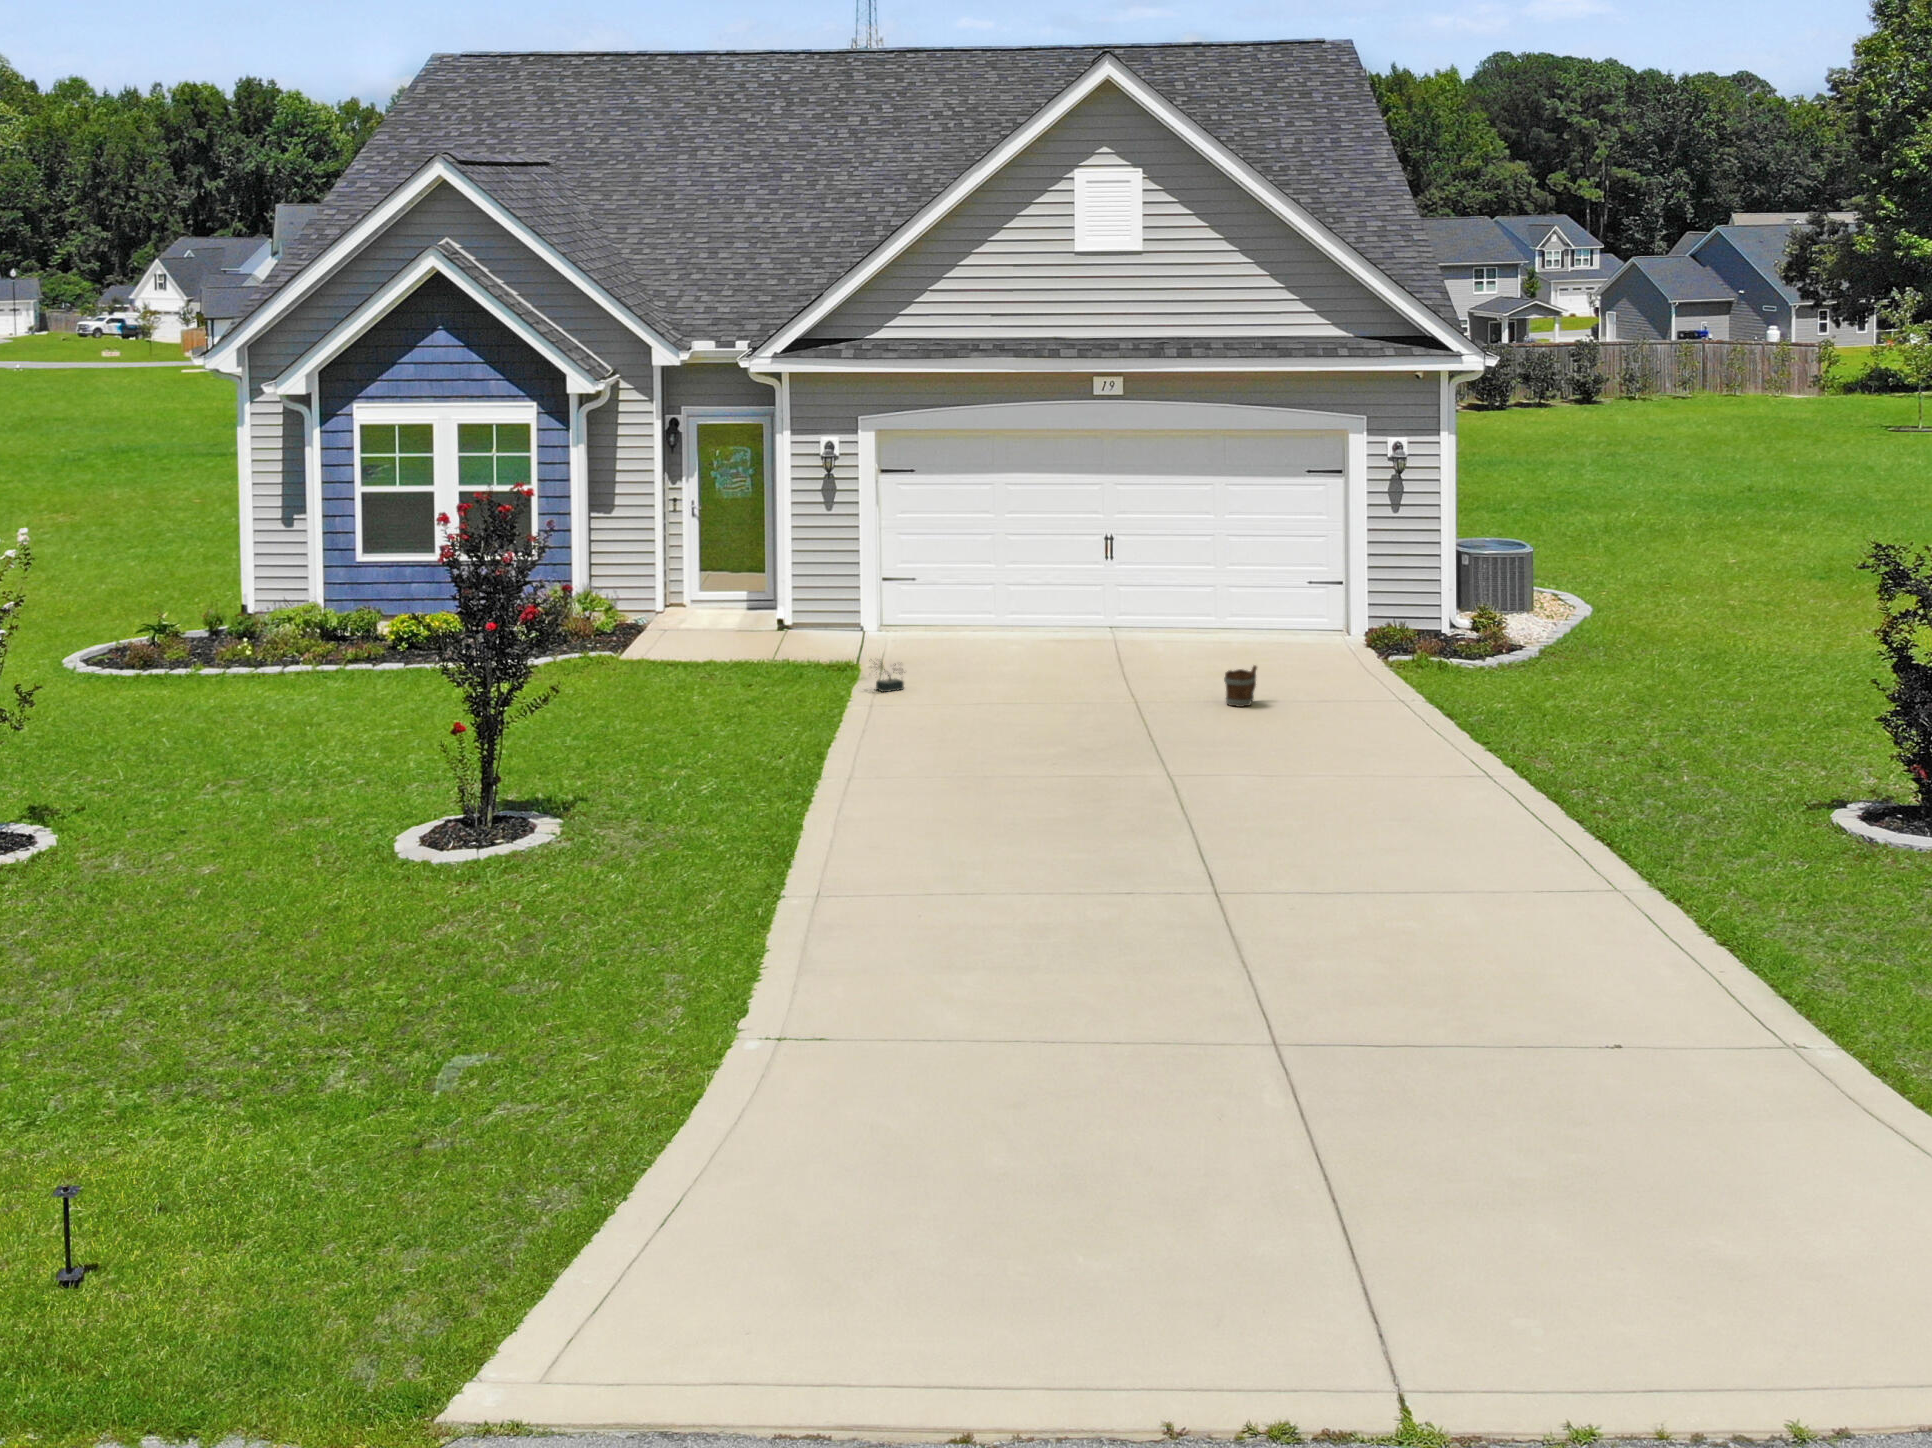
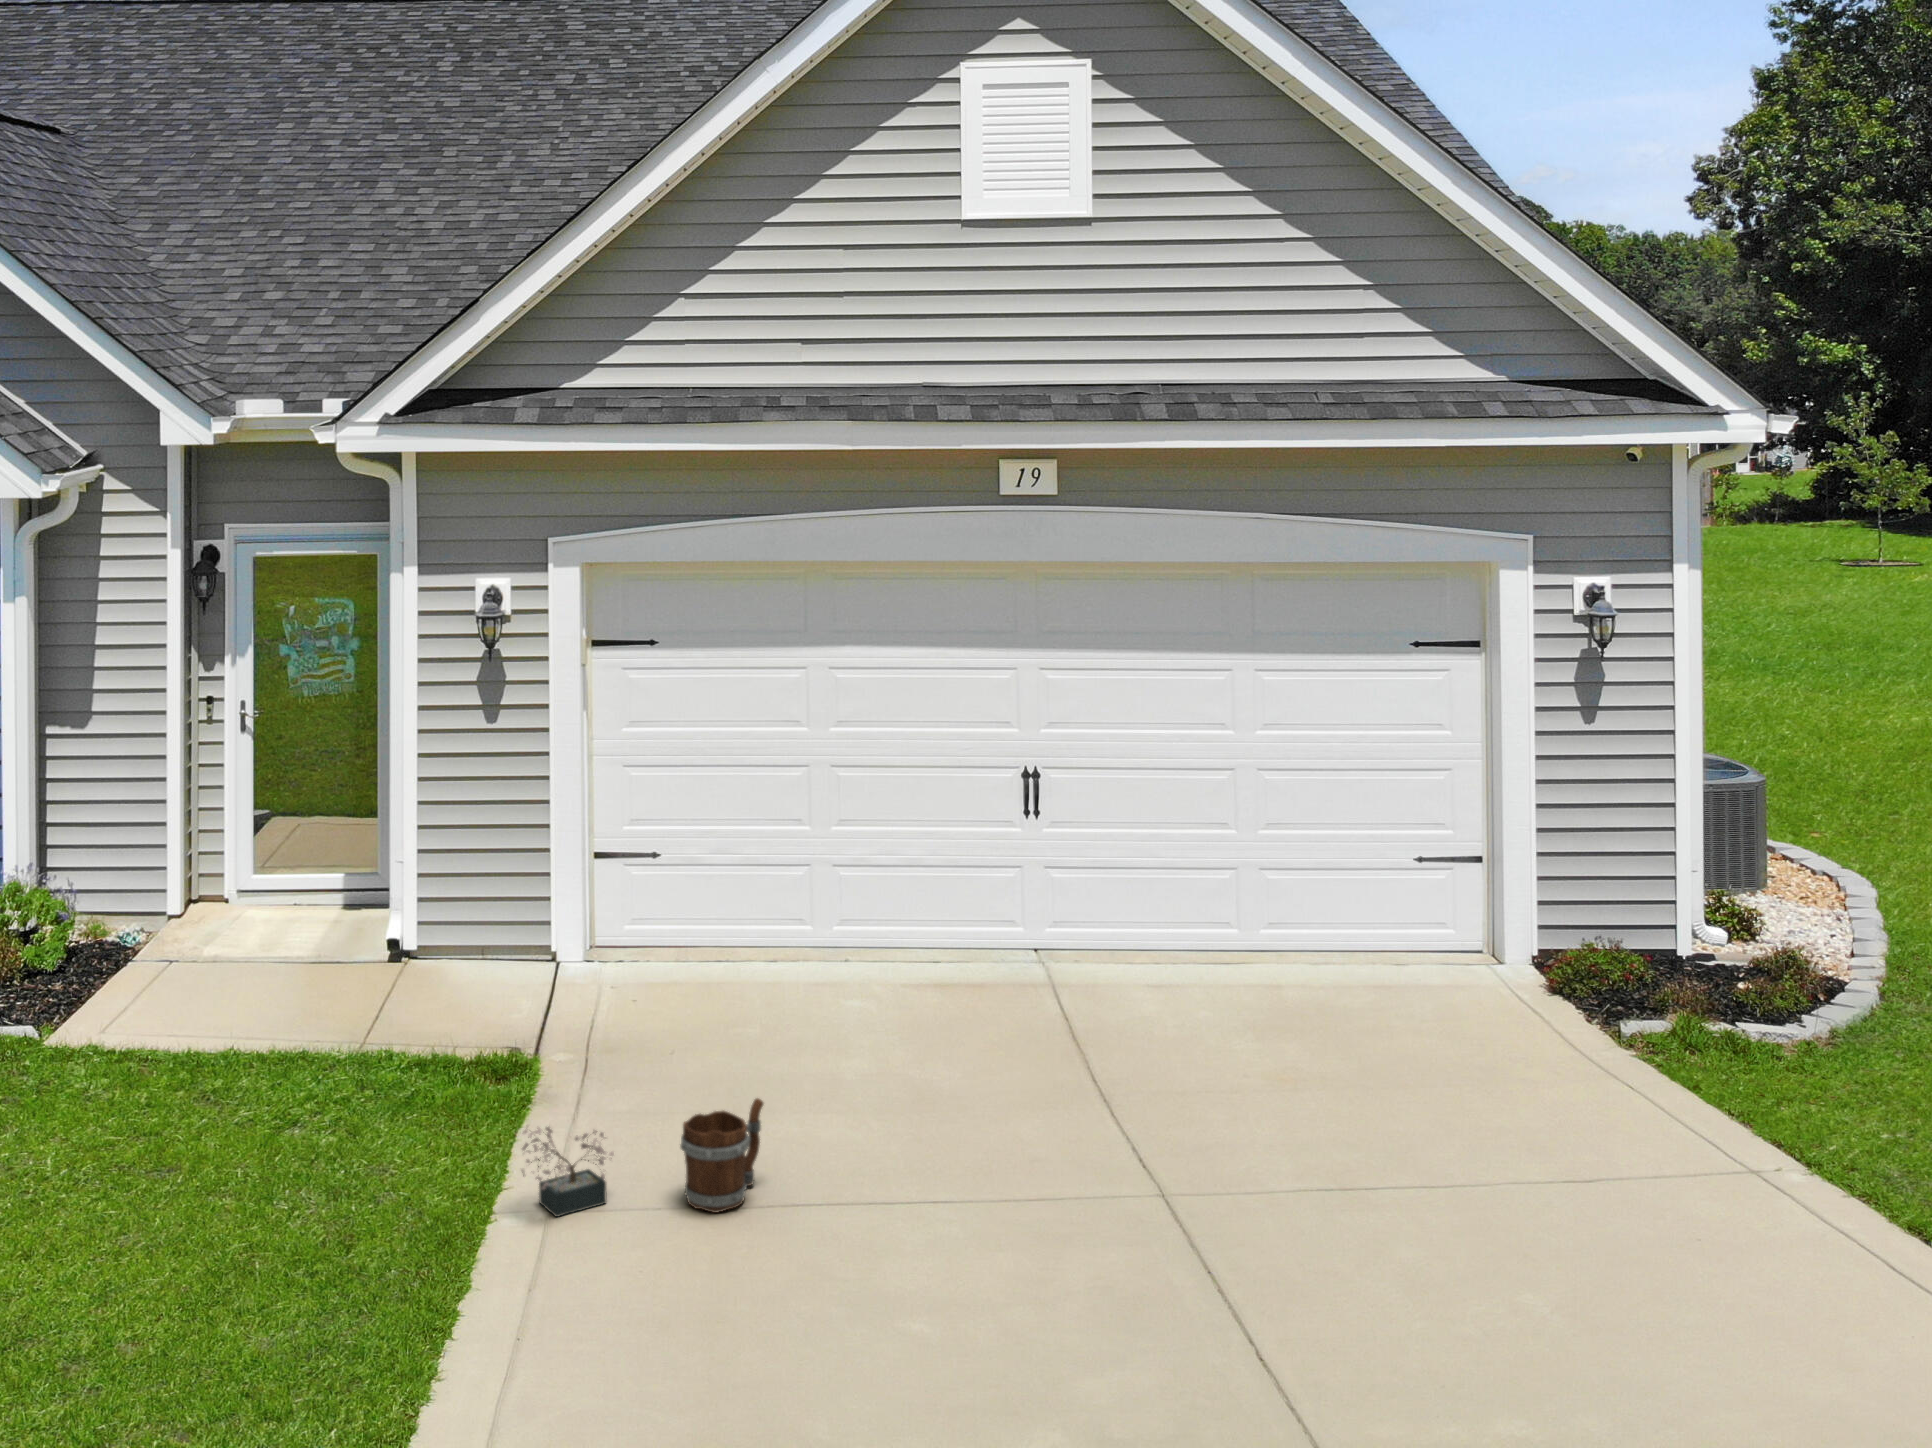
bucket: present [1224,666,1257,707] -> present [680,1098,763,1213]

